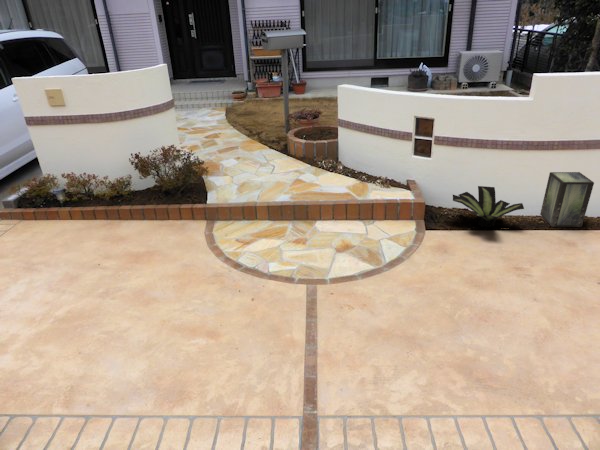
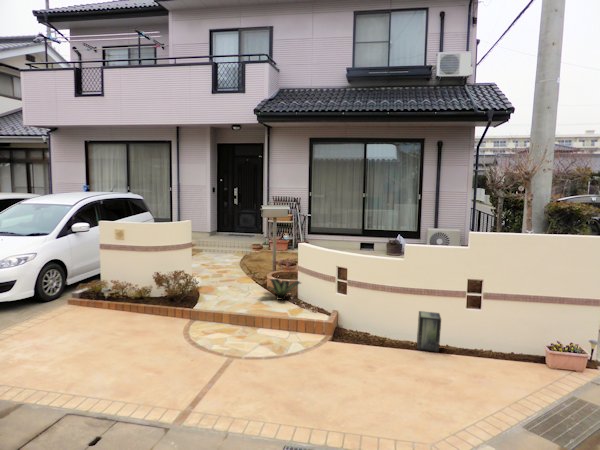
potted plant: present [453,186,524,228] -> present [267,279,300,300]

